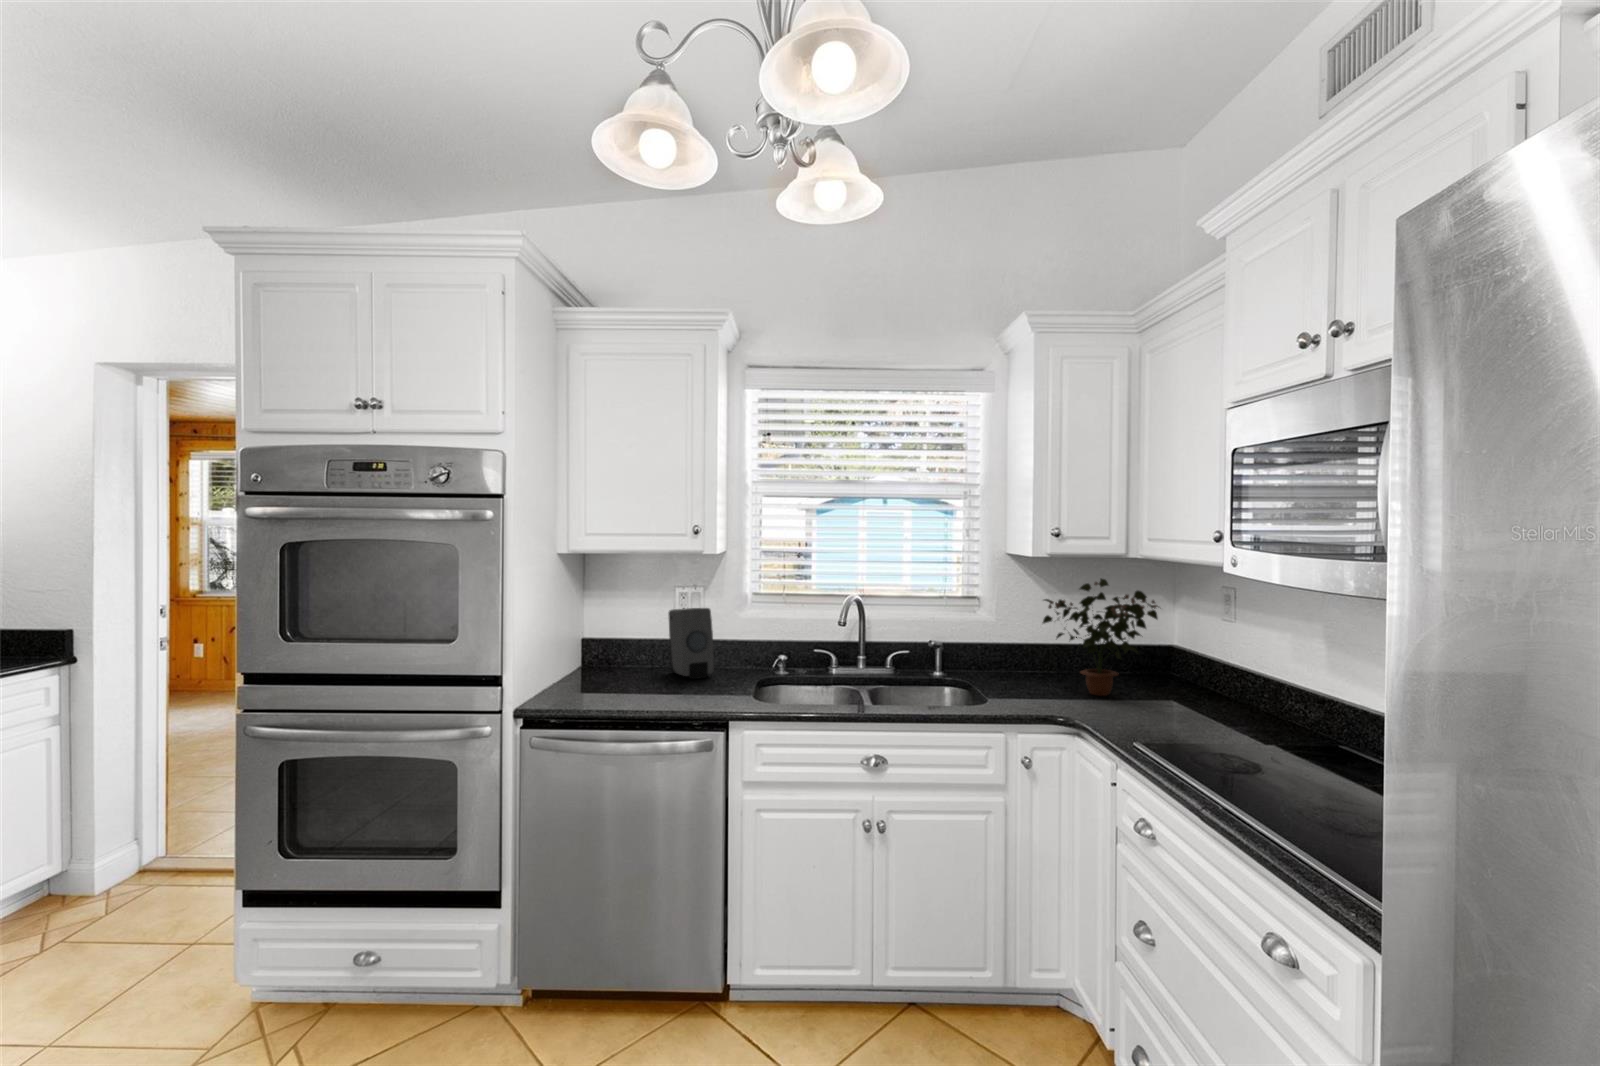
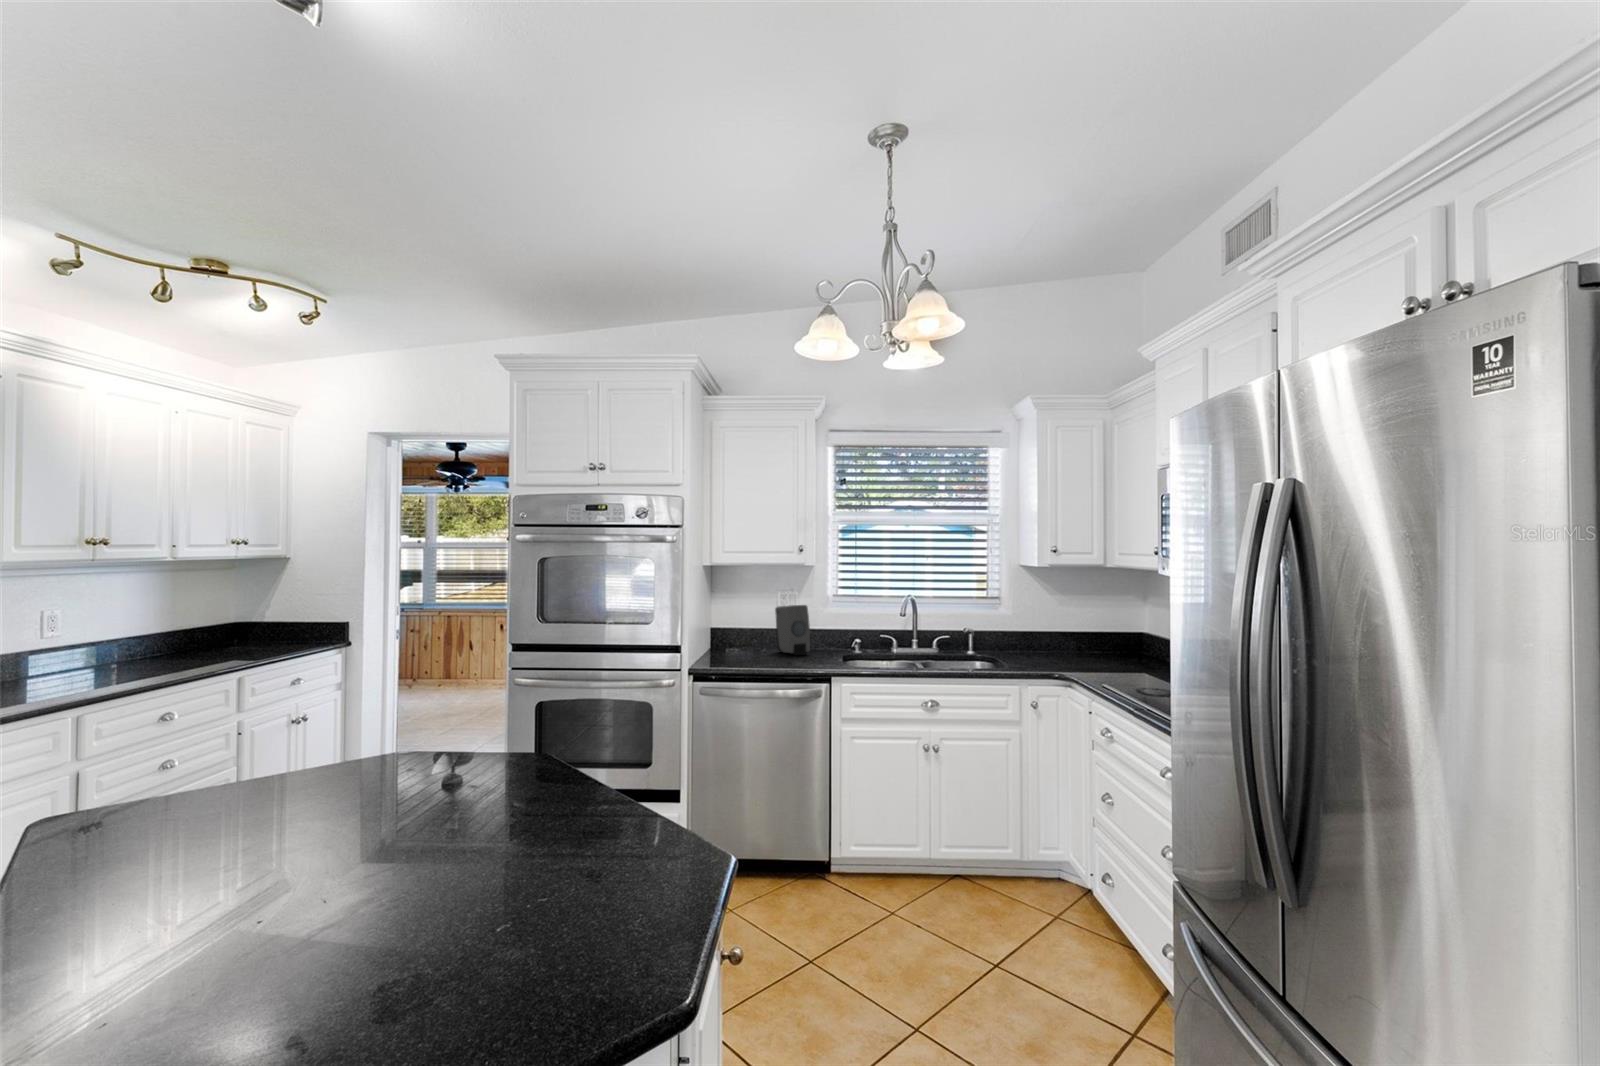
potted plant: present [1043,579,1158,696] -> none [1046,582,1131,665]

